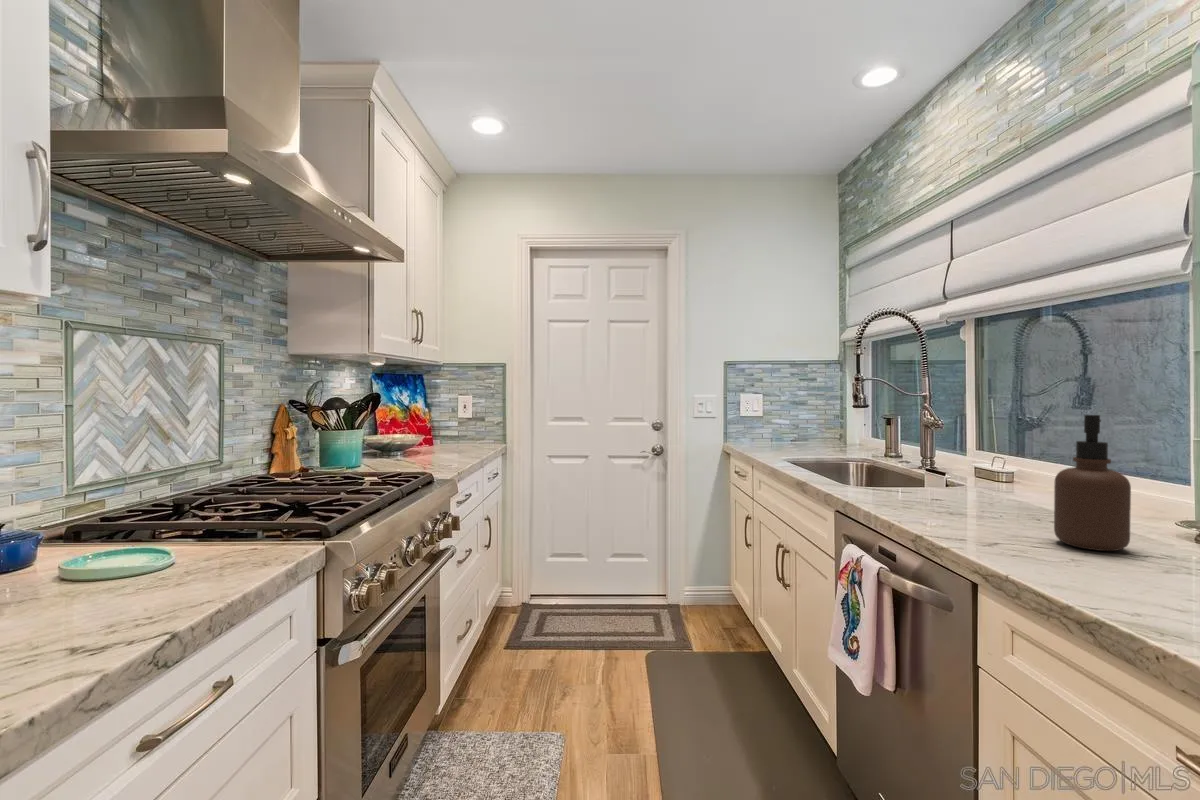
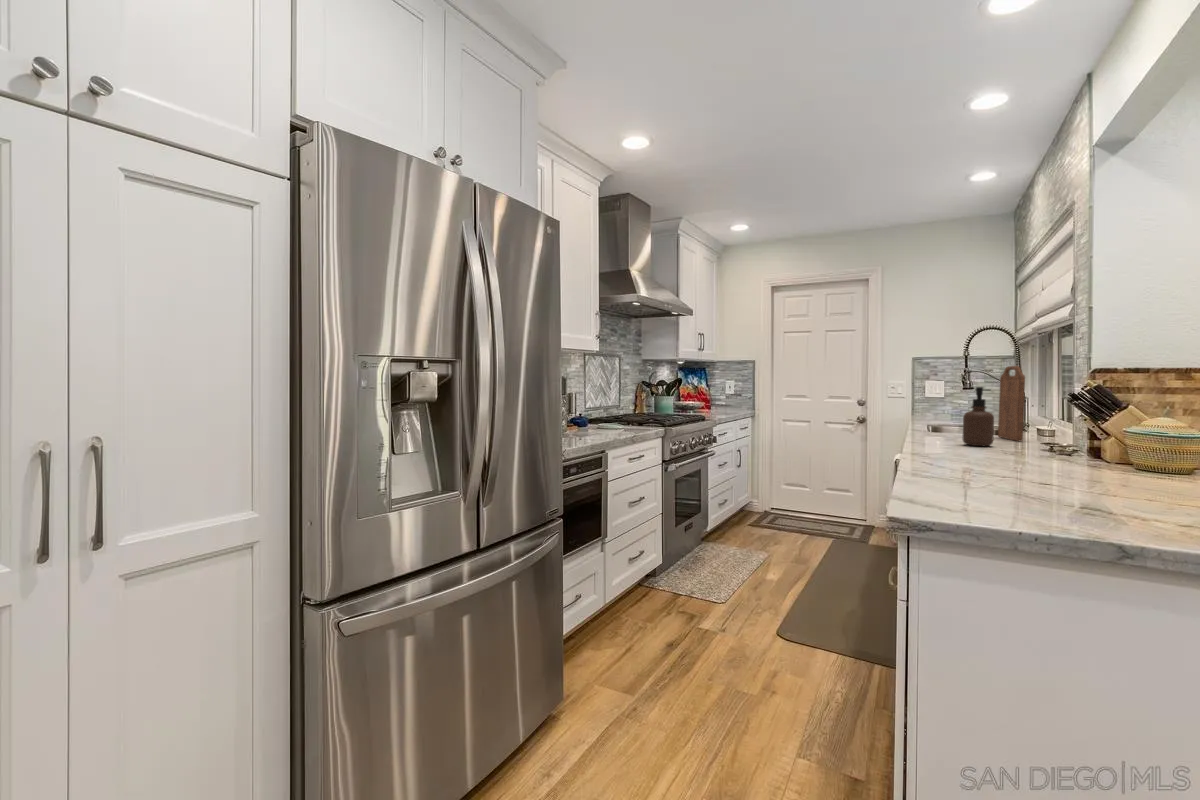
cutting board: none [980,370,1063,511] -> present [998,366,1025,441]

